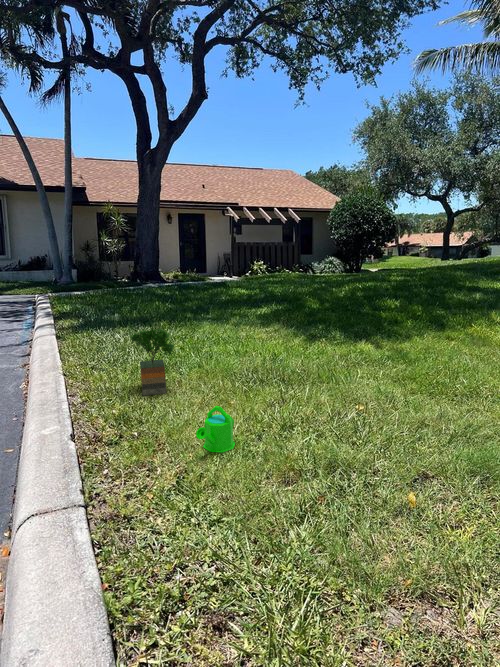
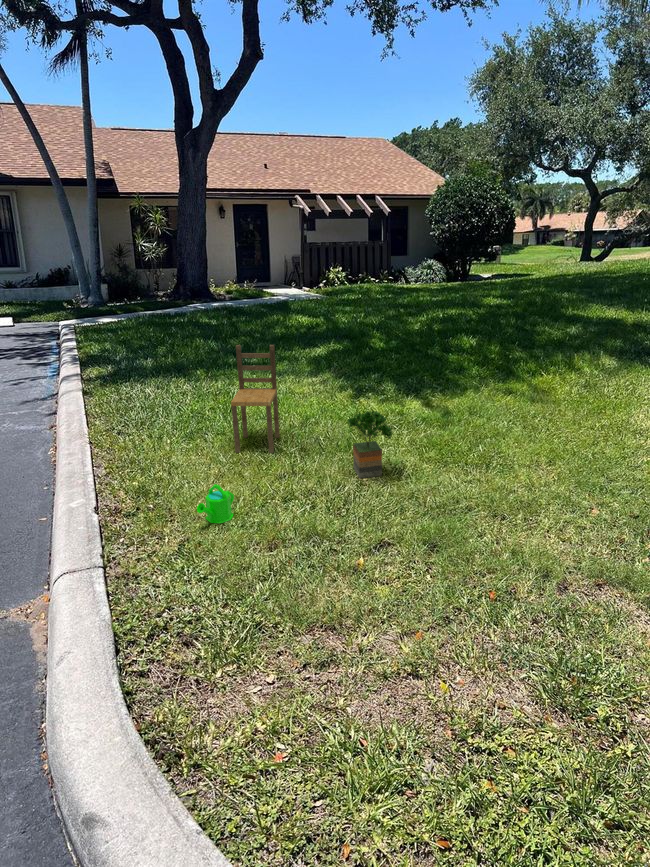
chair: none [217,273,260,382] -> present [231,345,280,453]
potted tree: present [130,329,174,395] -> present [347,411,392,478]

